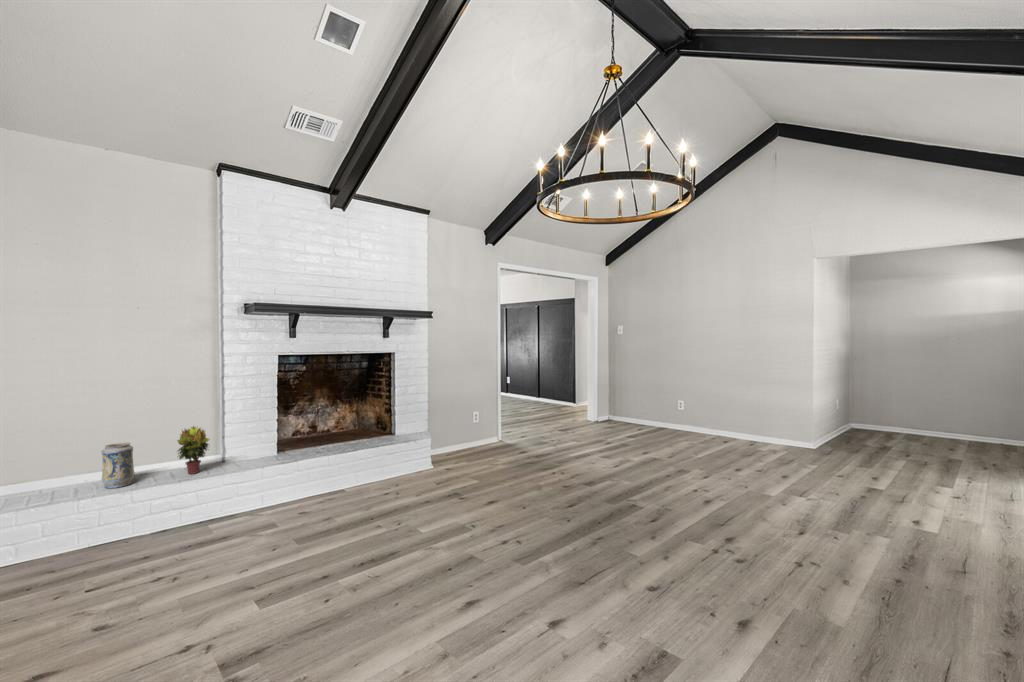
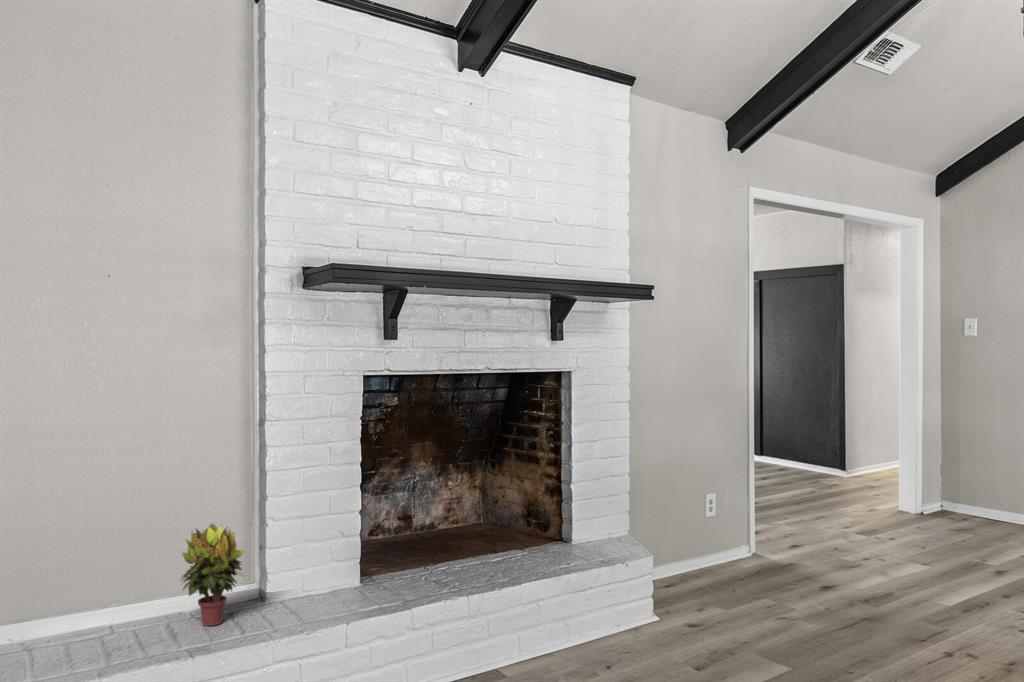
decorative vase: present [102,442,135,488] -> none [44,558,105,657]

